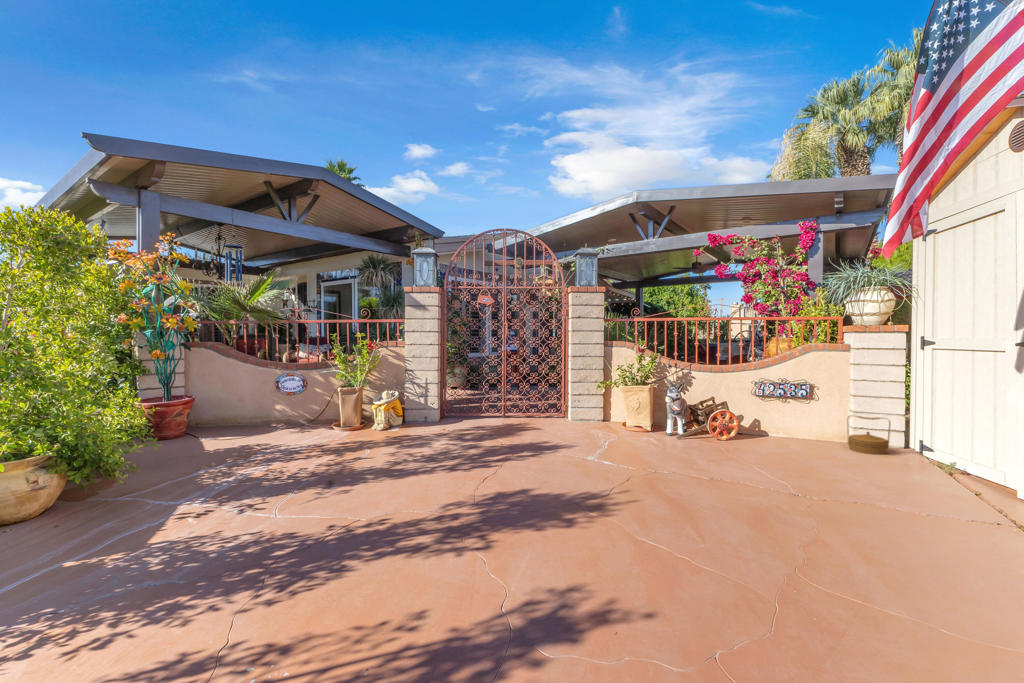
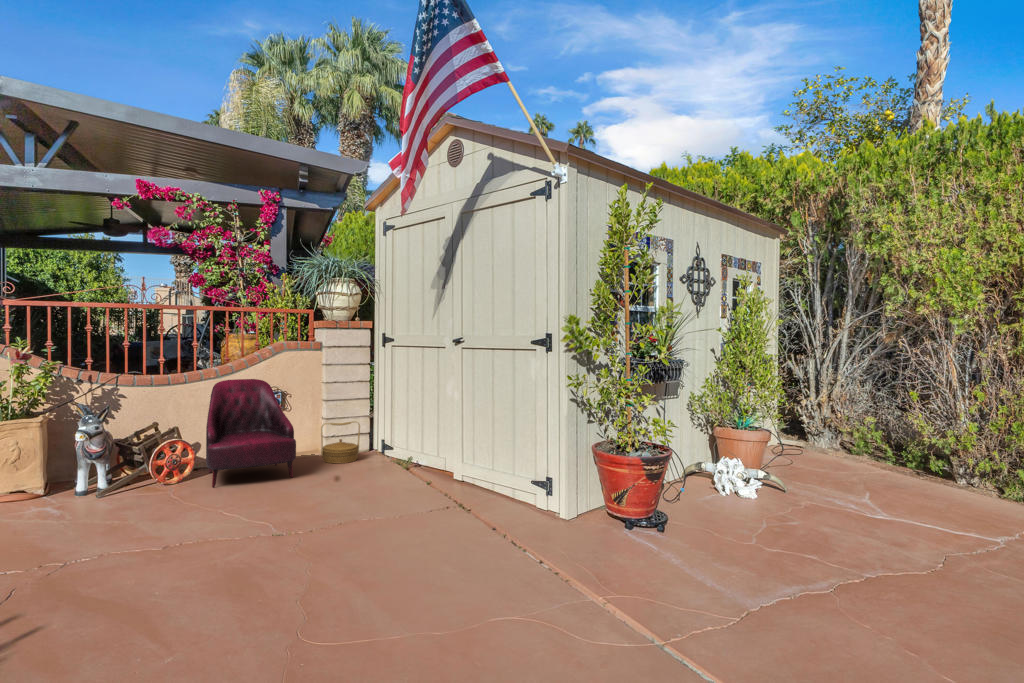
armchair: none [746,372,819,455] -> present [206,379,296,488]

